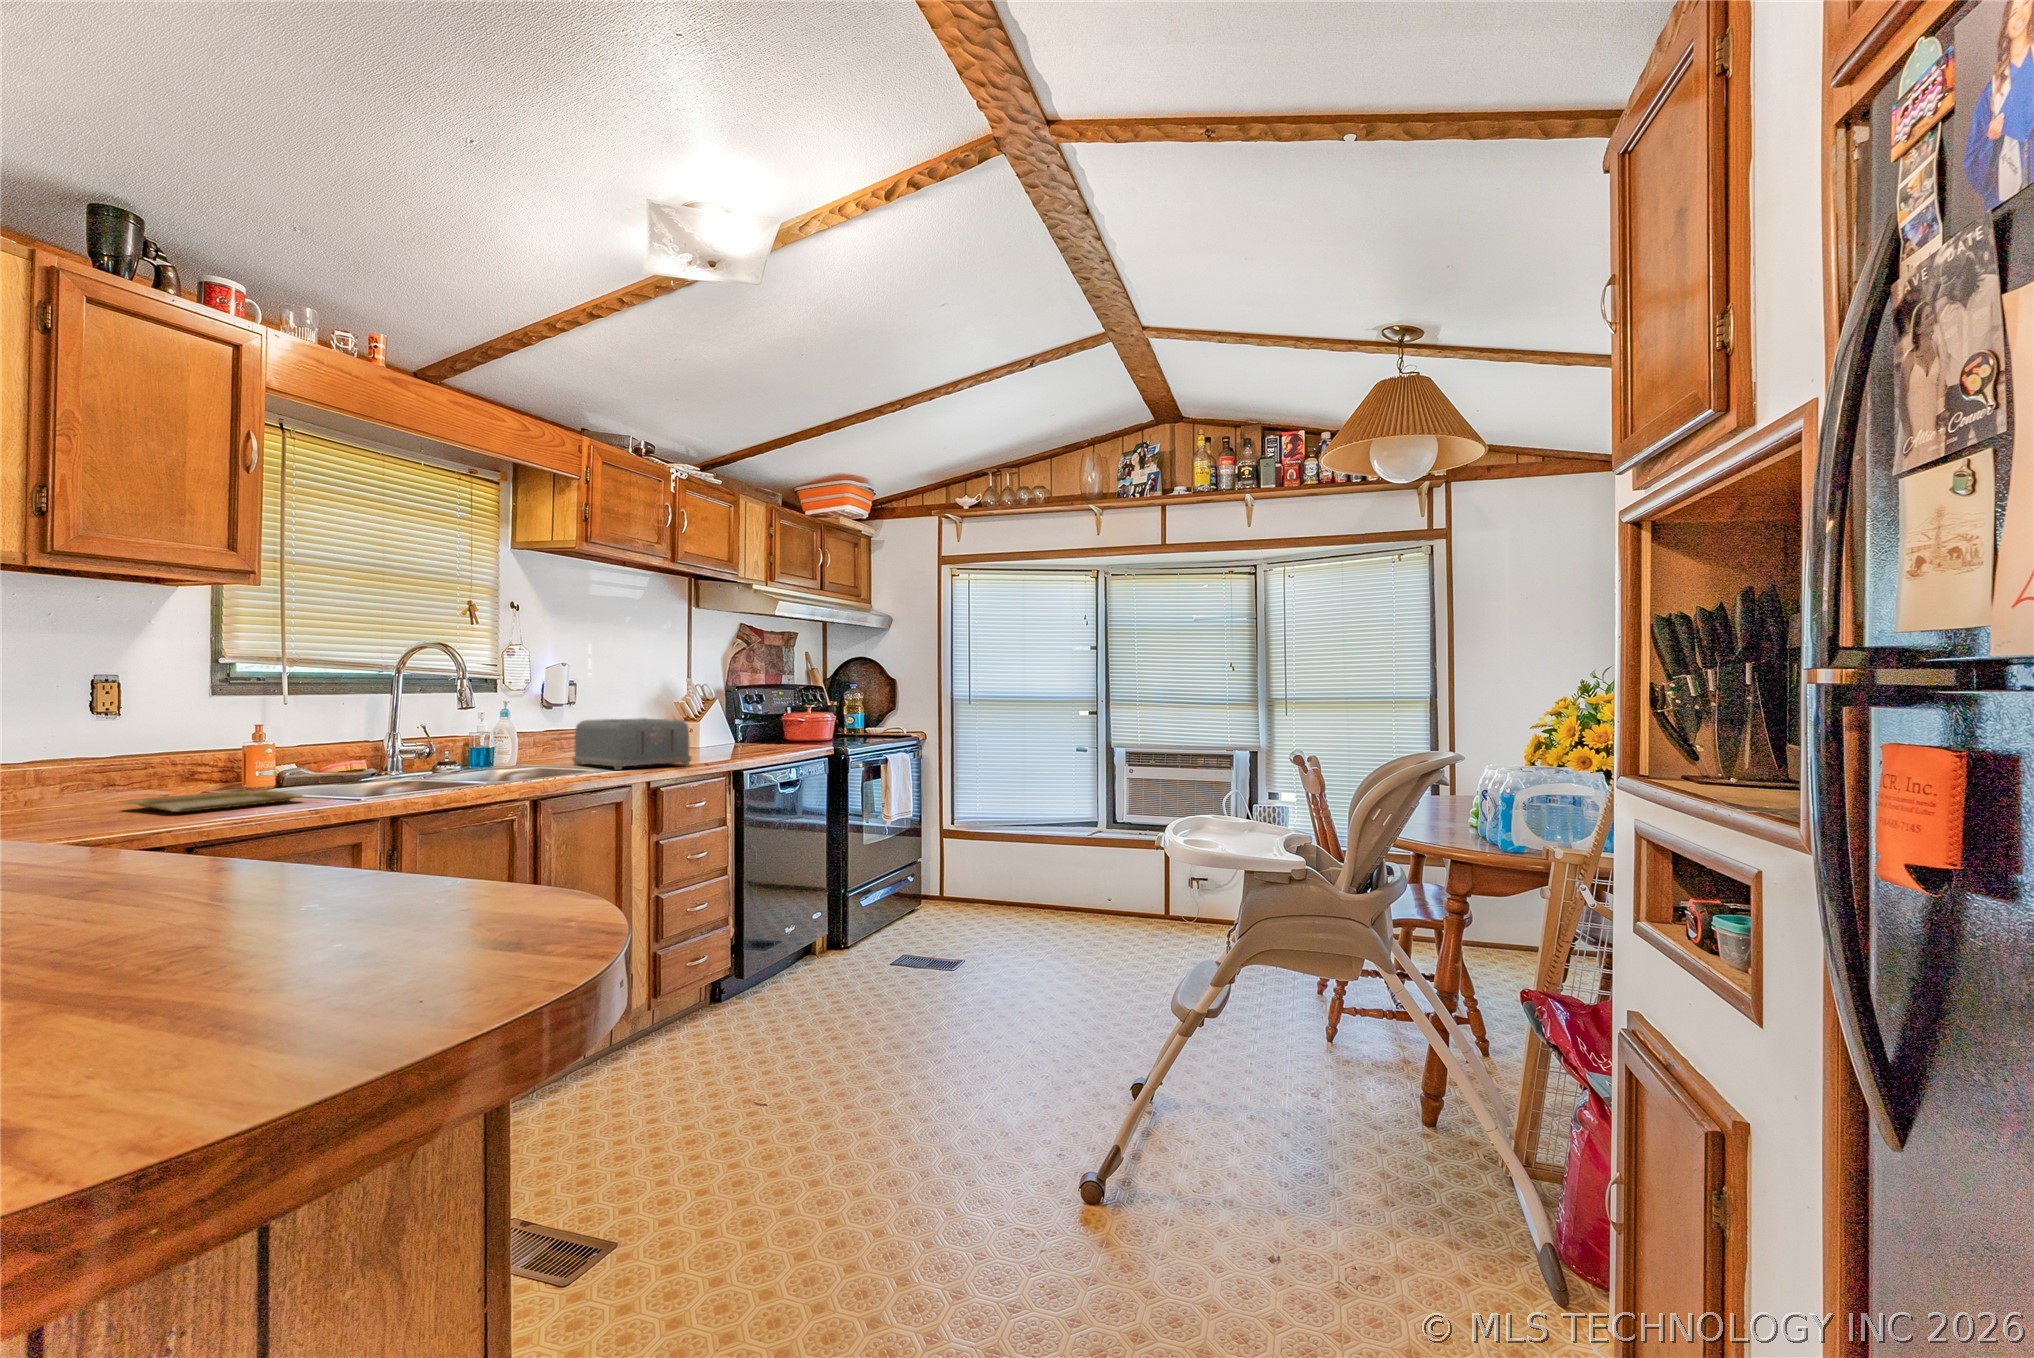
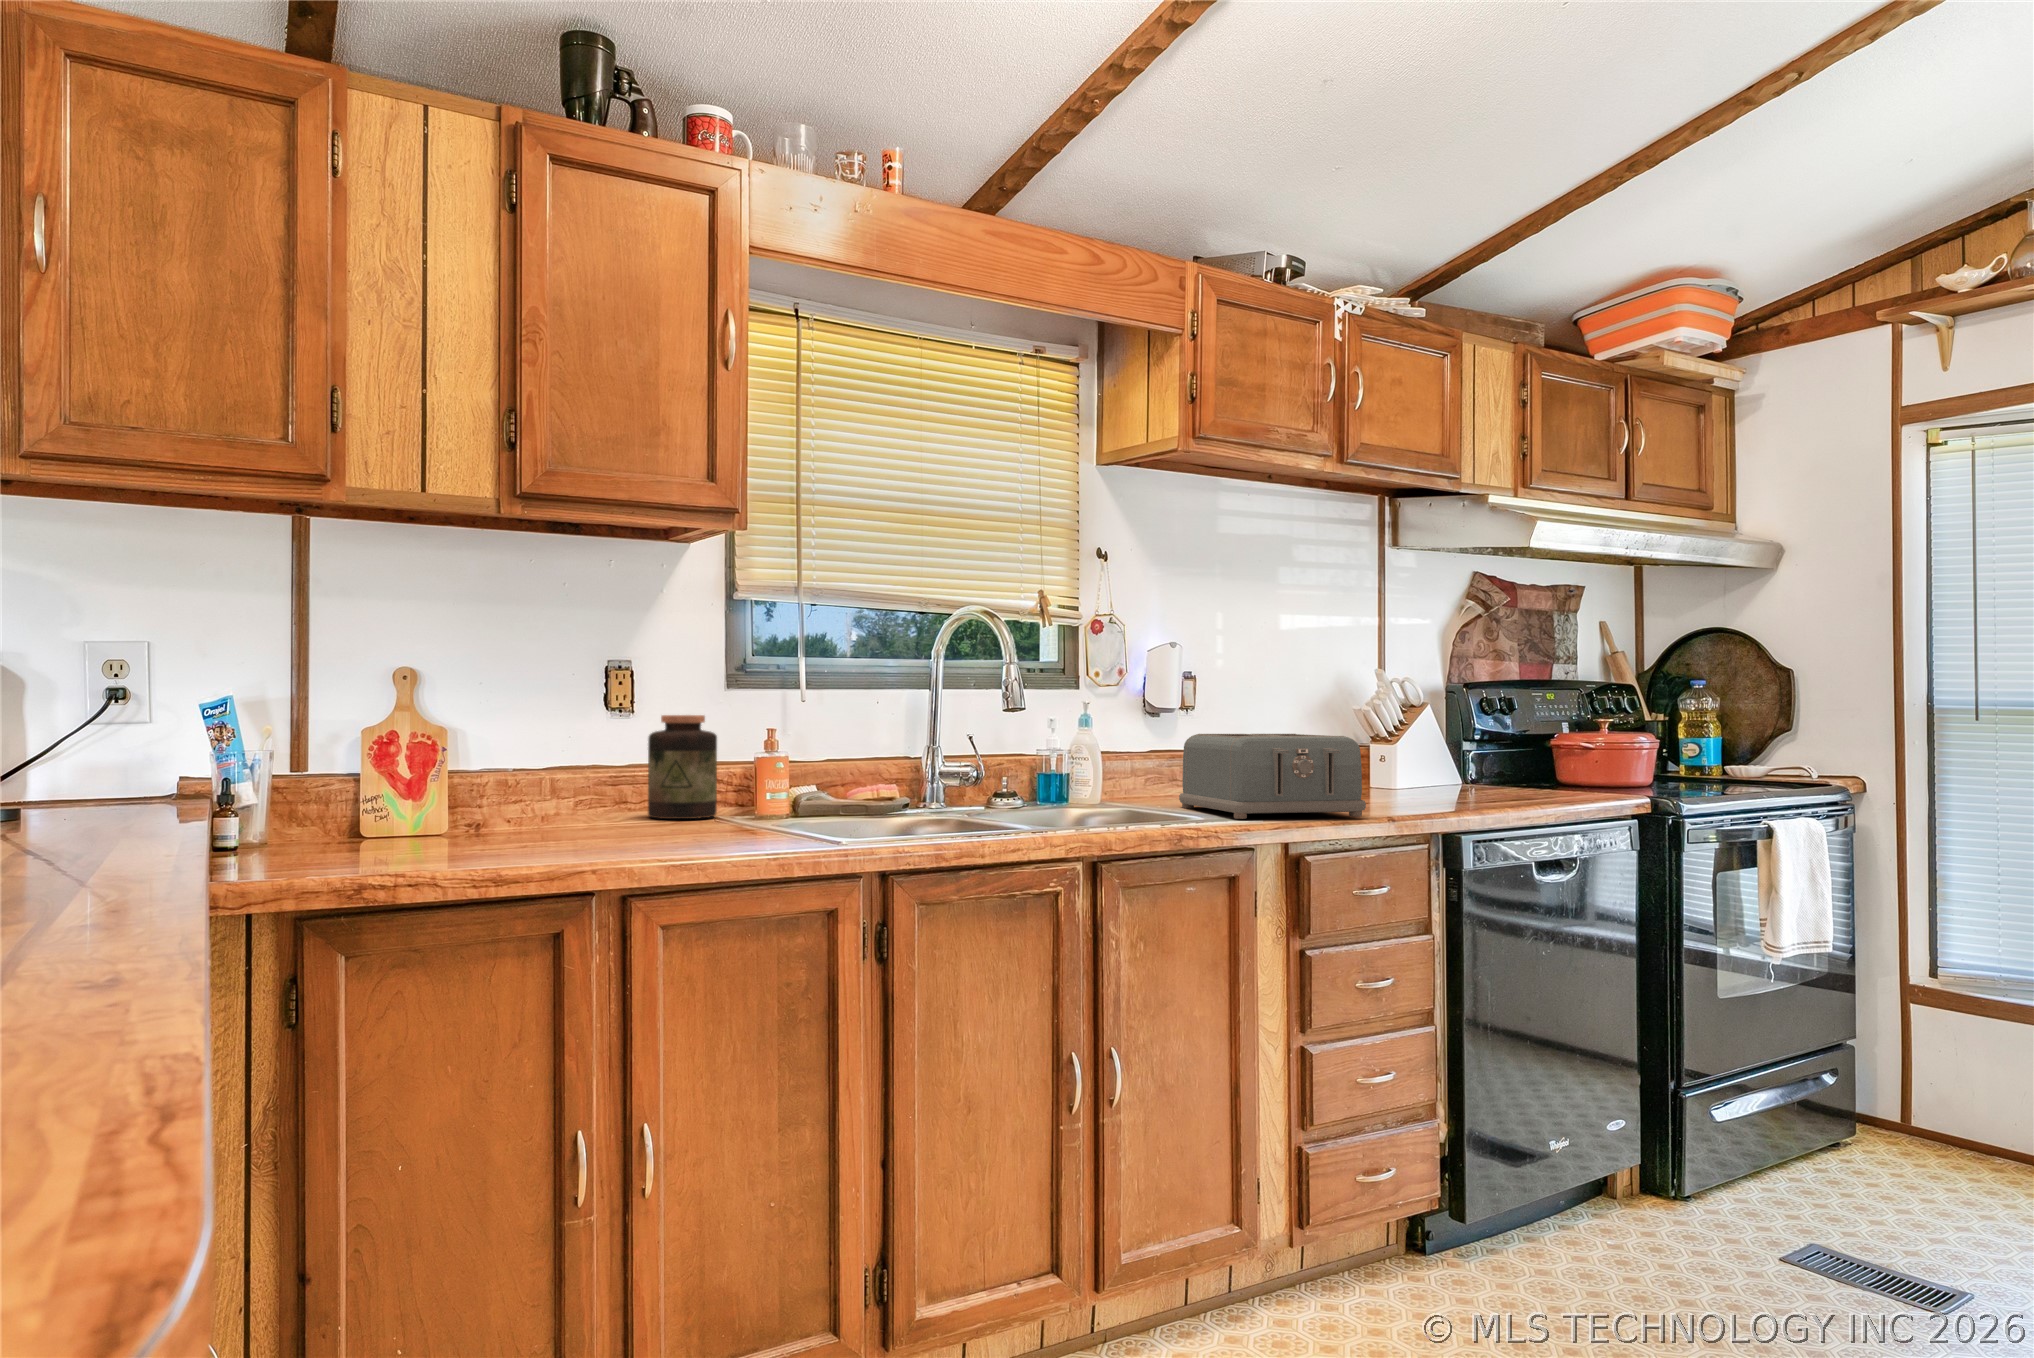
jar: none [147,716,216,795] -> present [648,715,717,819]
tray: present [126,790,303,812] -> none [595,818,785,843]

